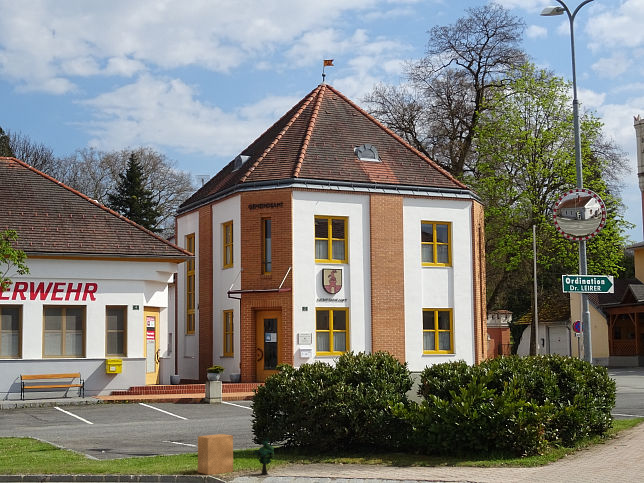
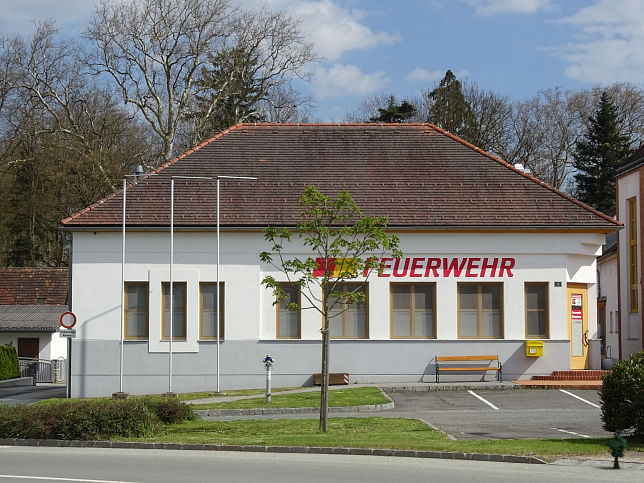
cardboard box: present [198,434,233,475] -> none [550,424,587,464]

